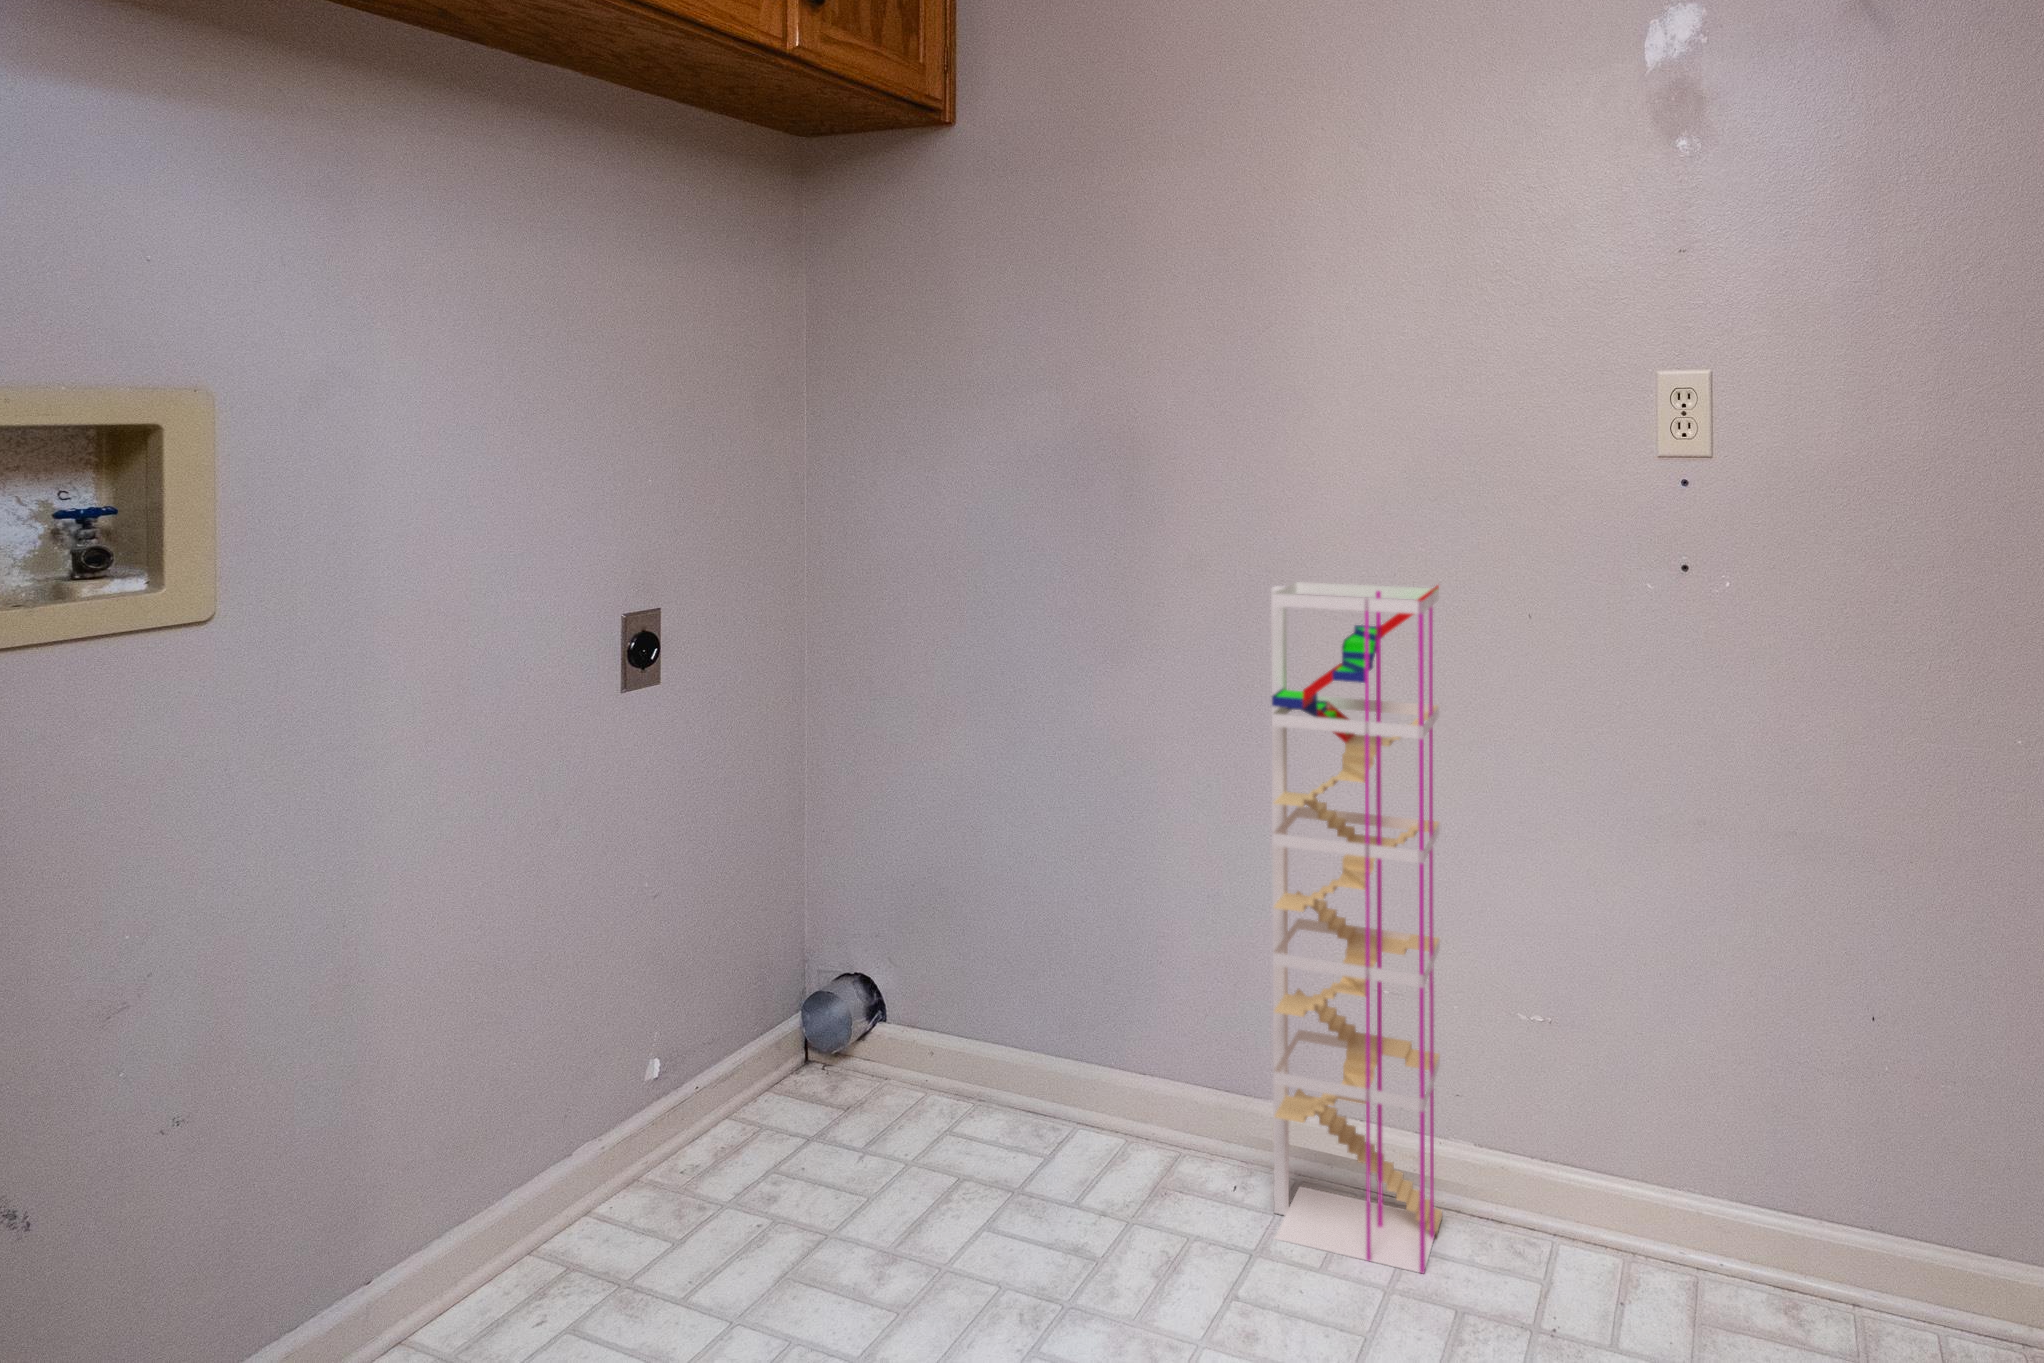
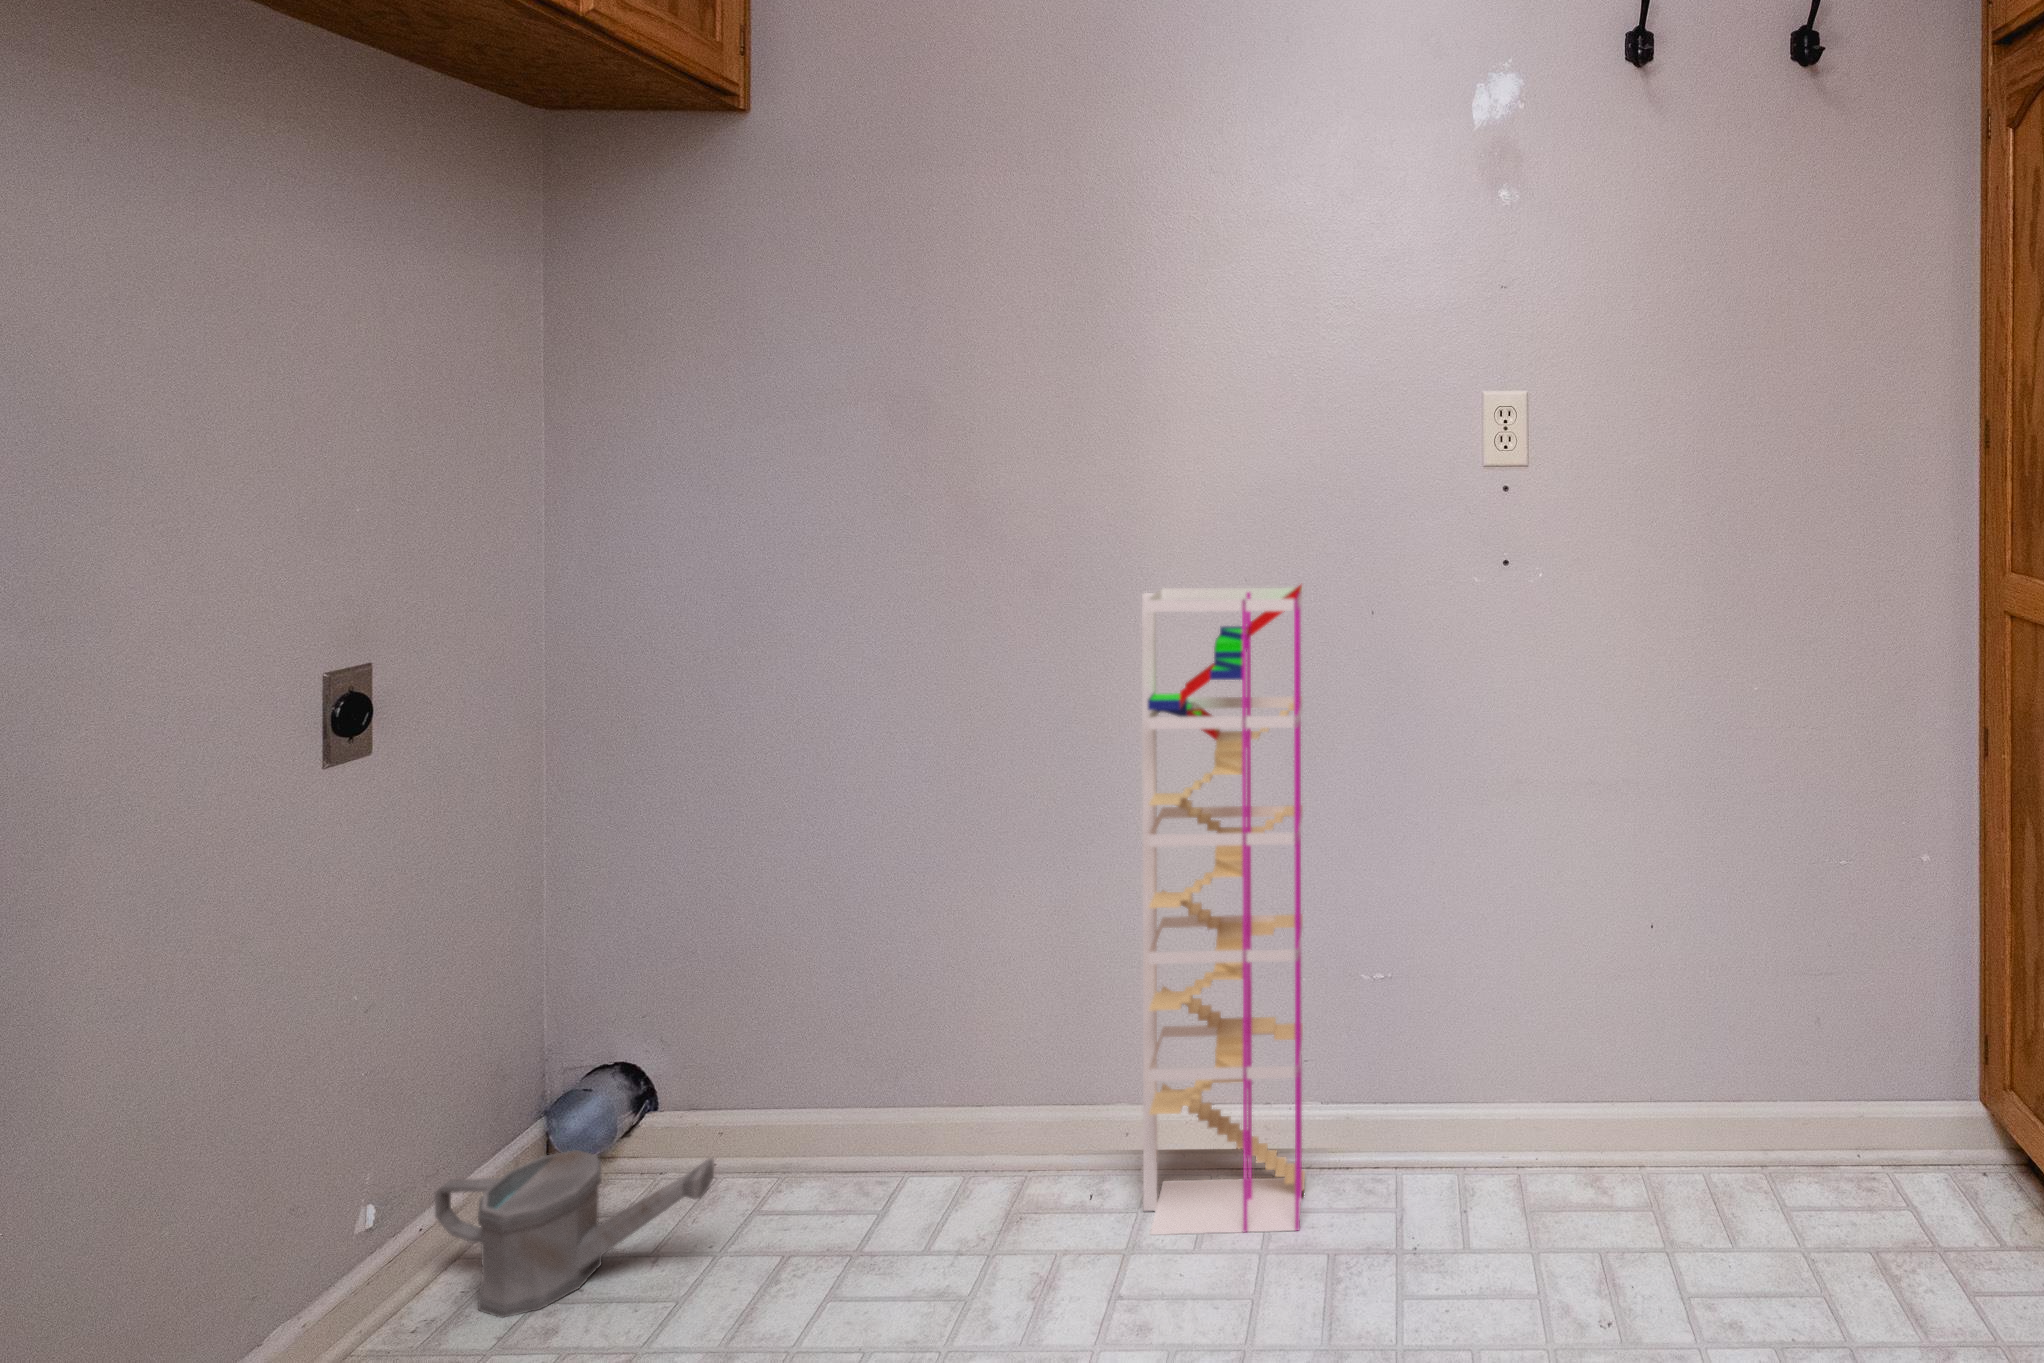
watering can: none [709,1044,904,1175] -> present [435,1150,714,1318]

